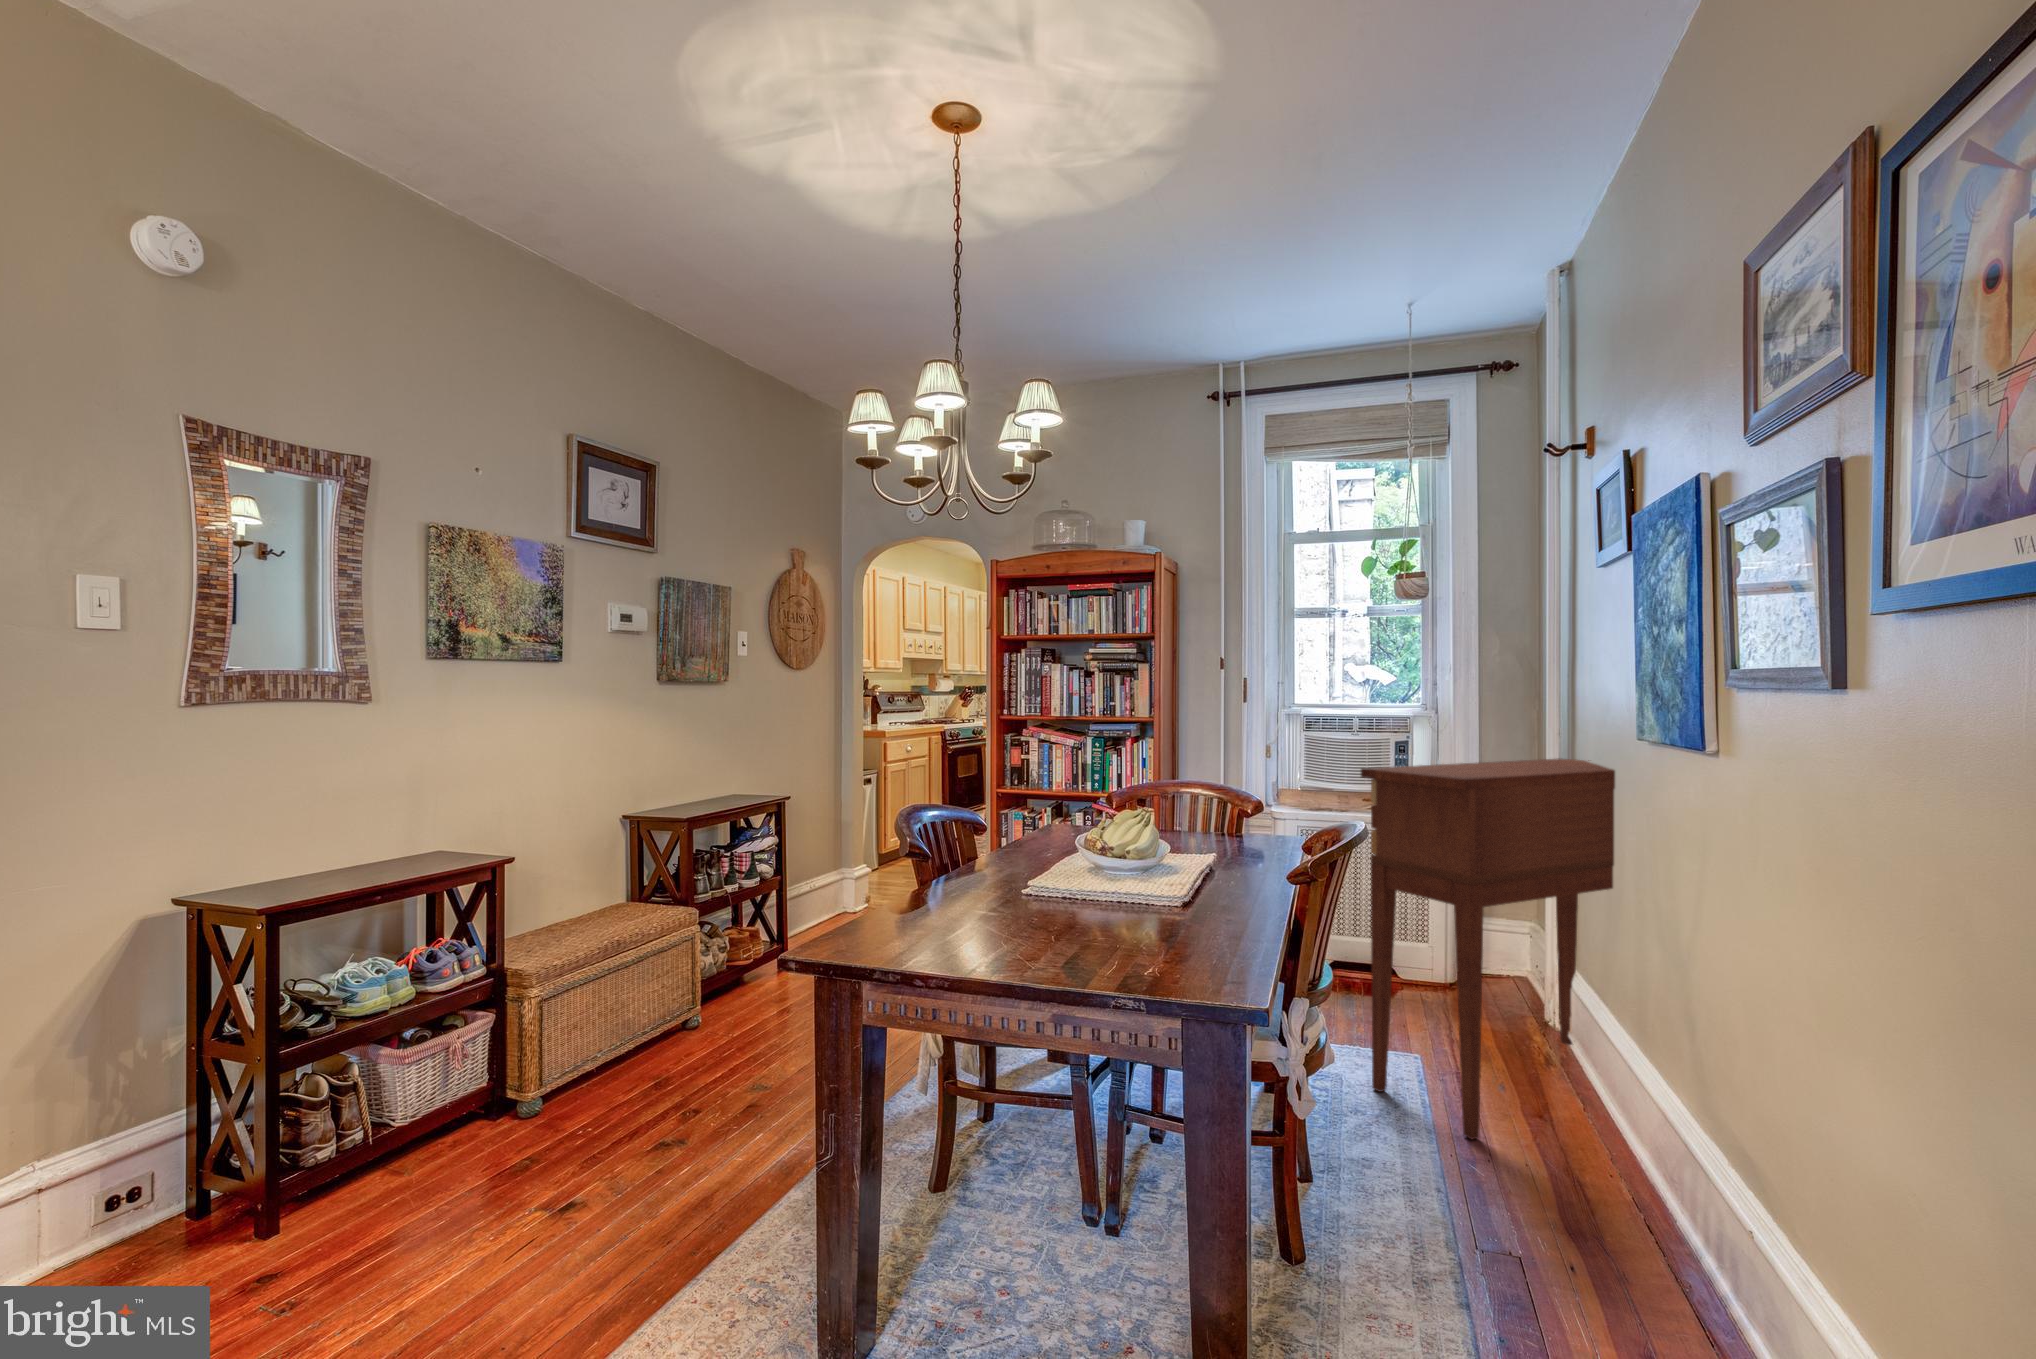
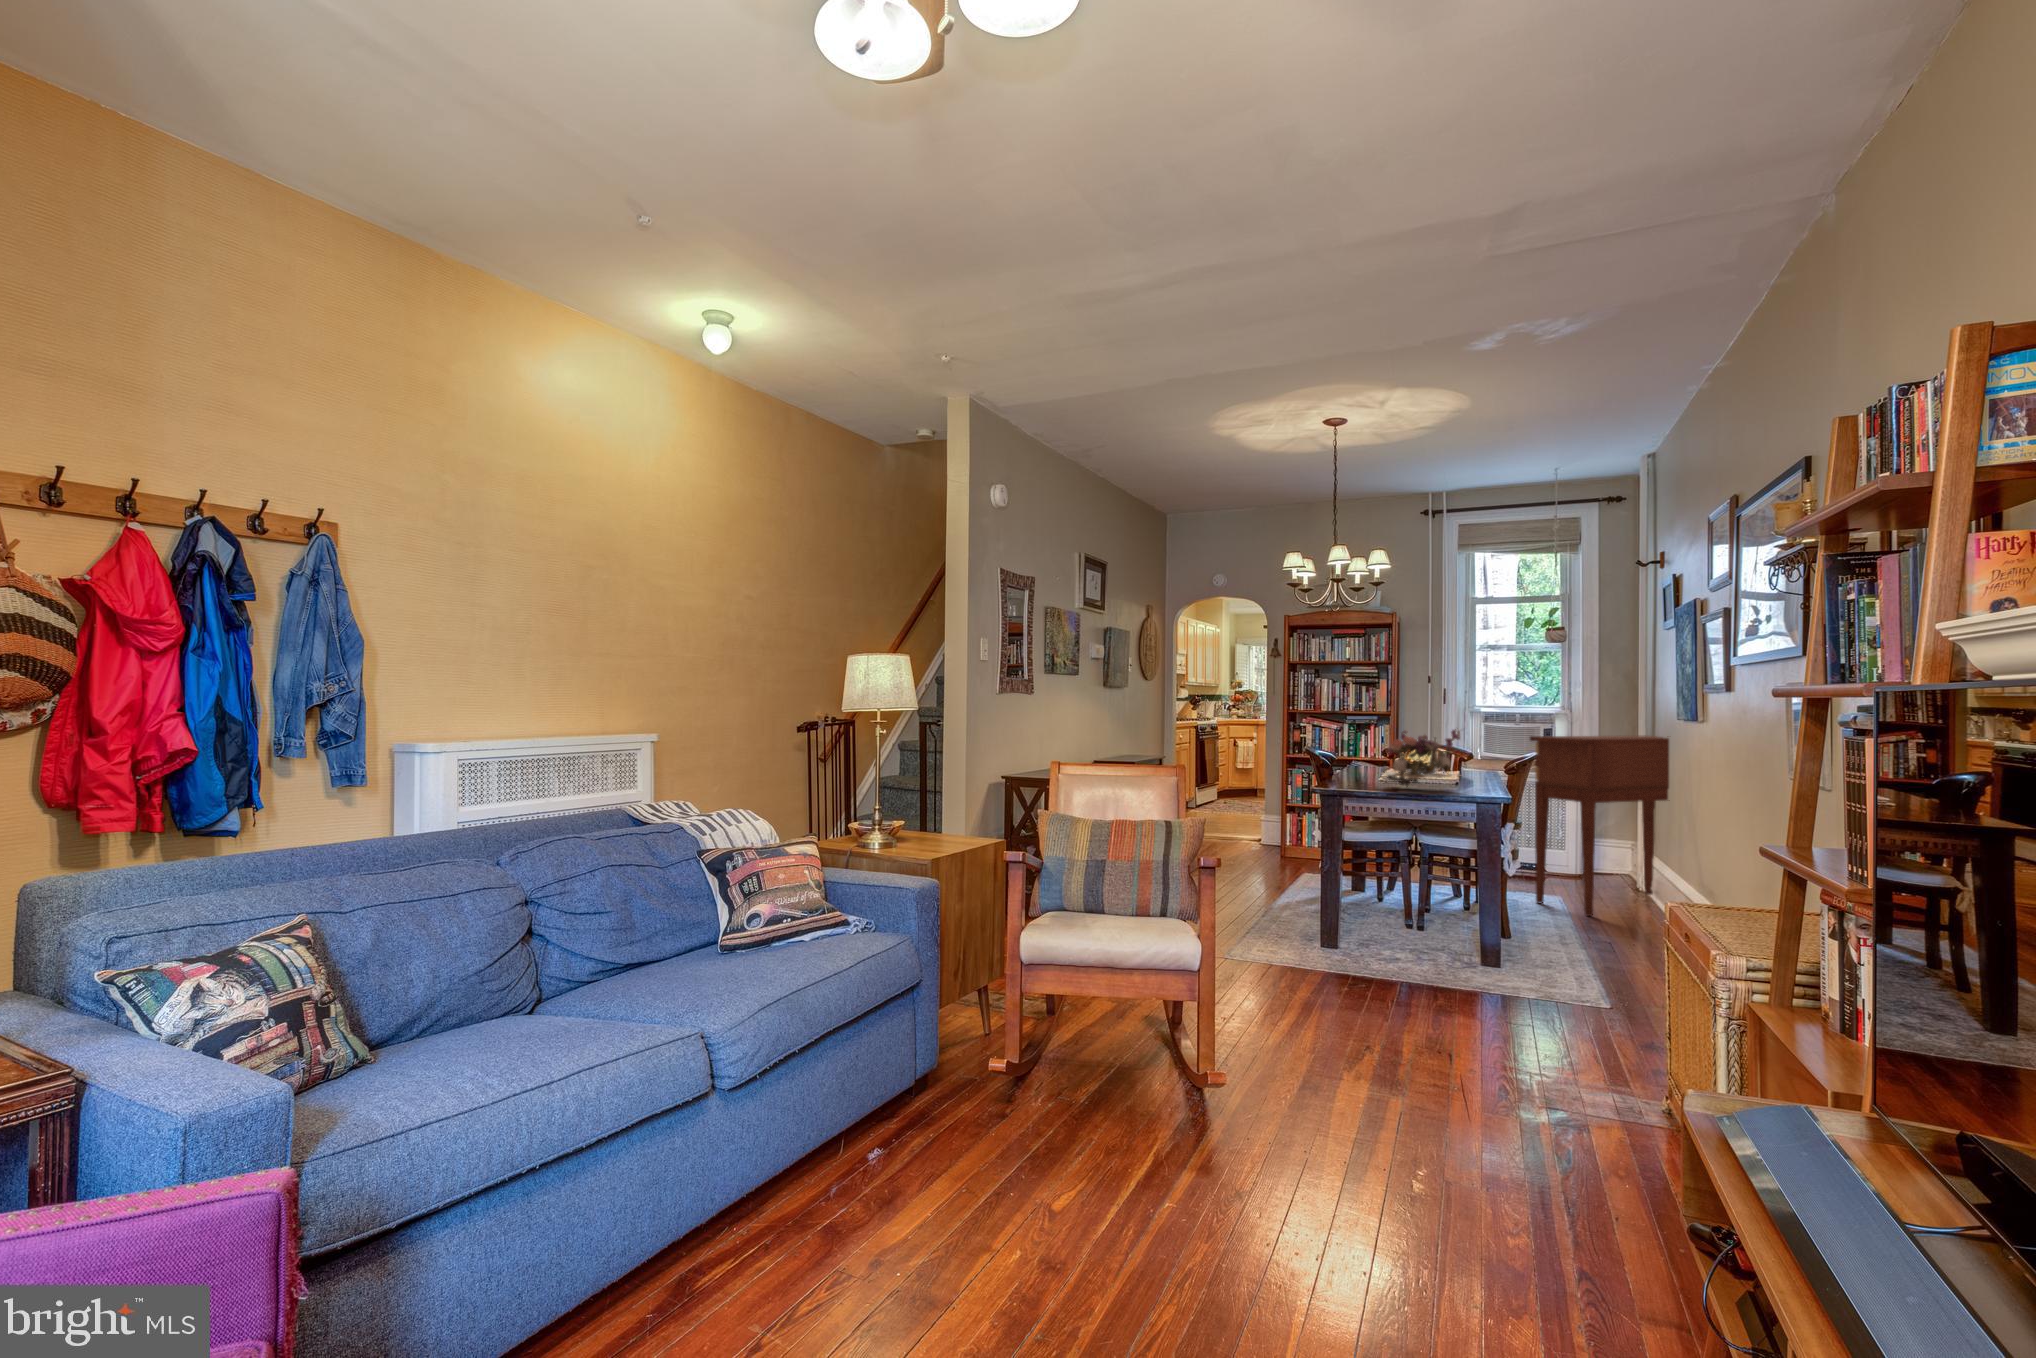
flower arrangement: none [969,780,1170,938] -> present [1381,729,1458,787]

